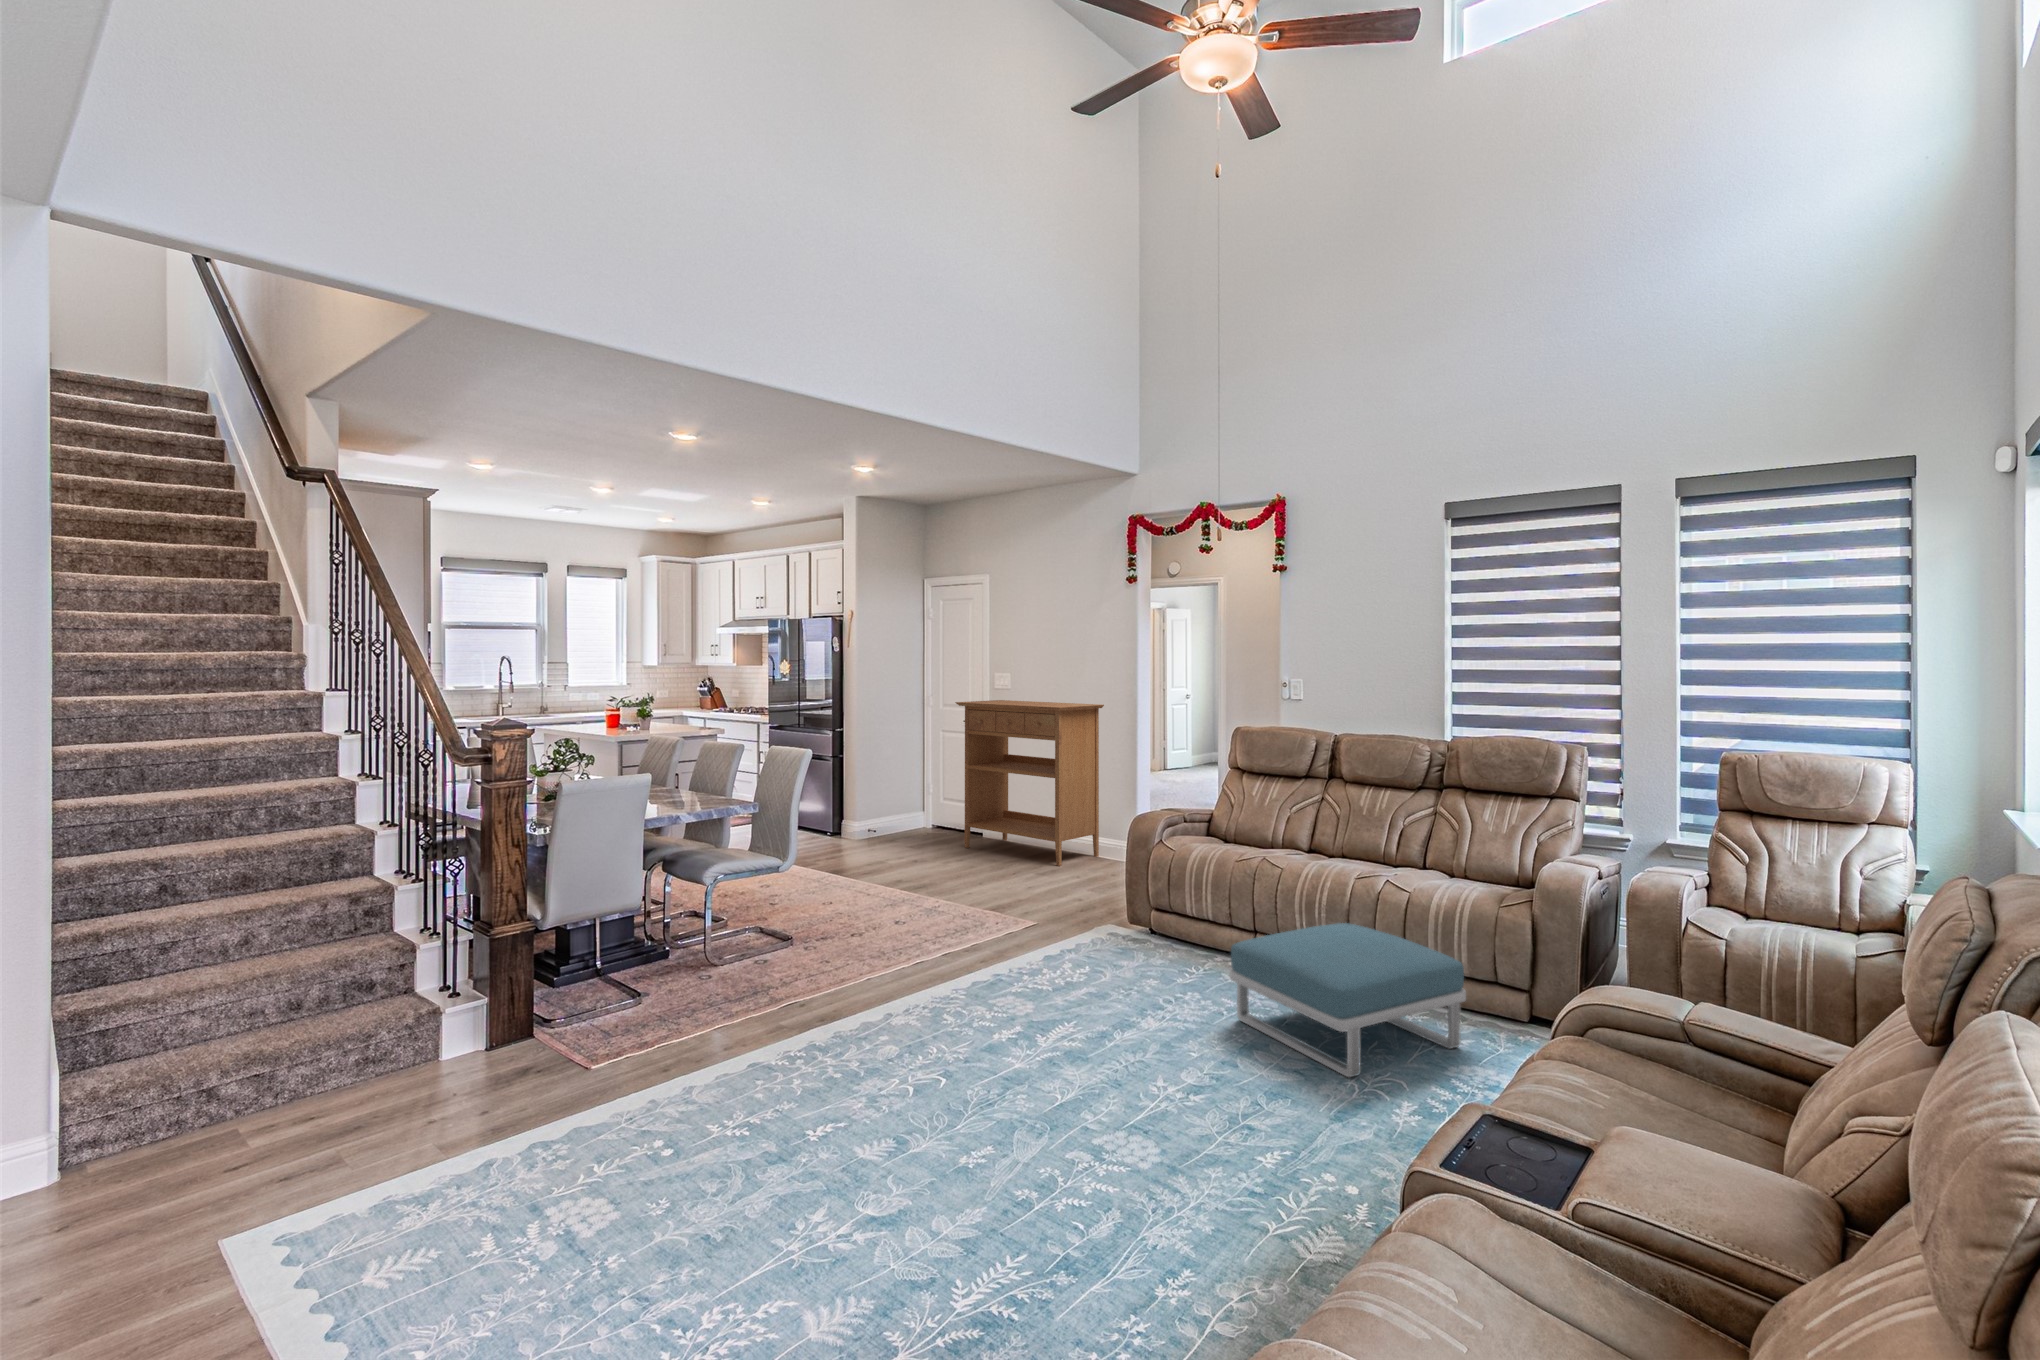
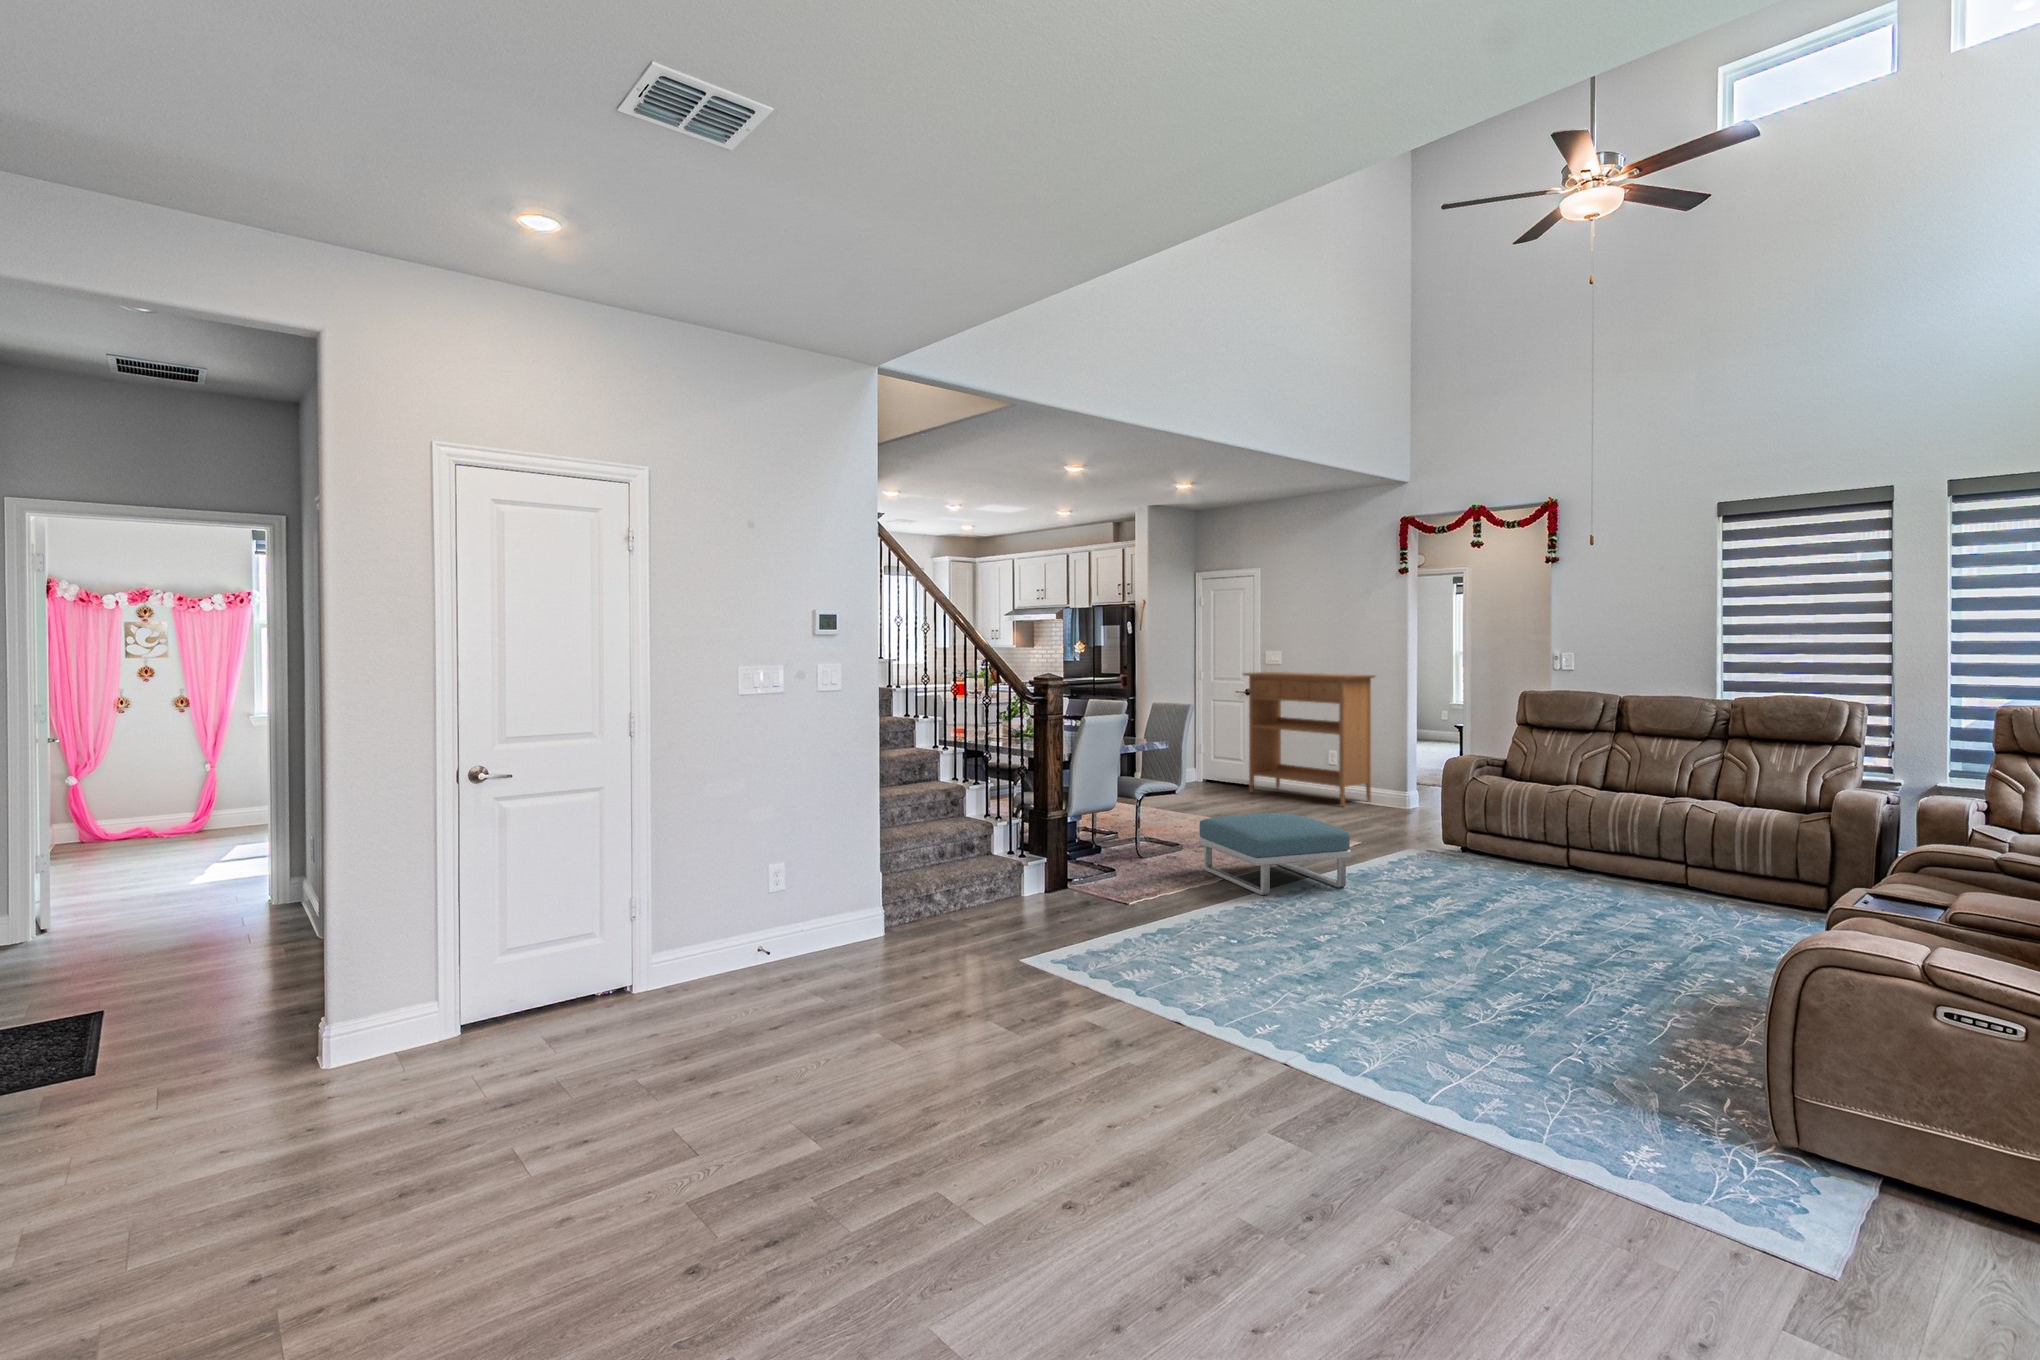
footstool: present [1230,923,1466,1077] -> present [1199,813,1351,895]

